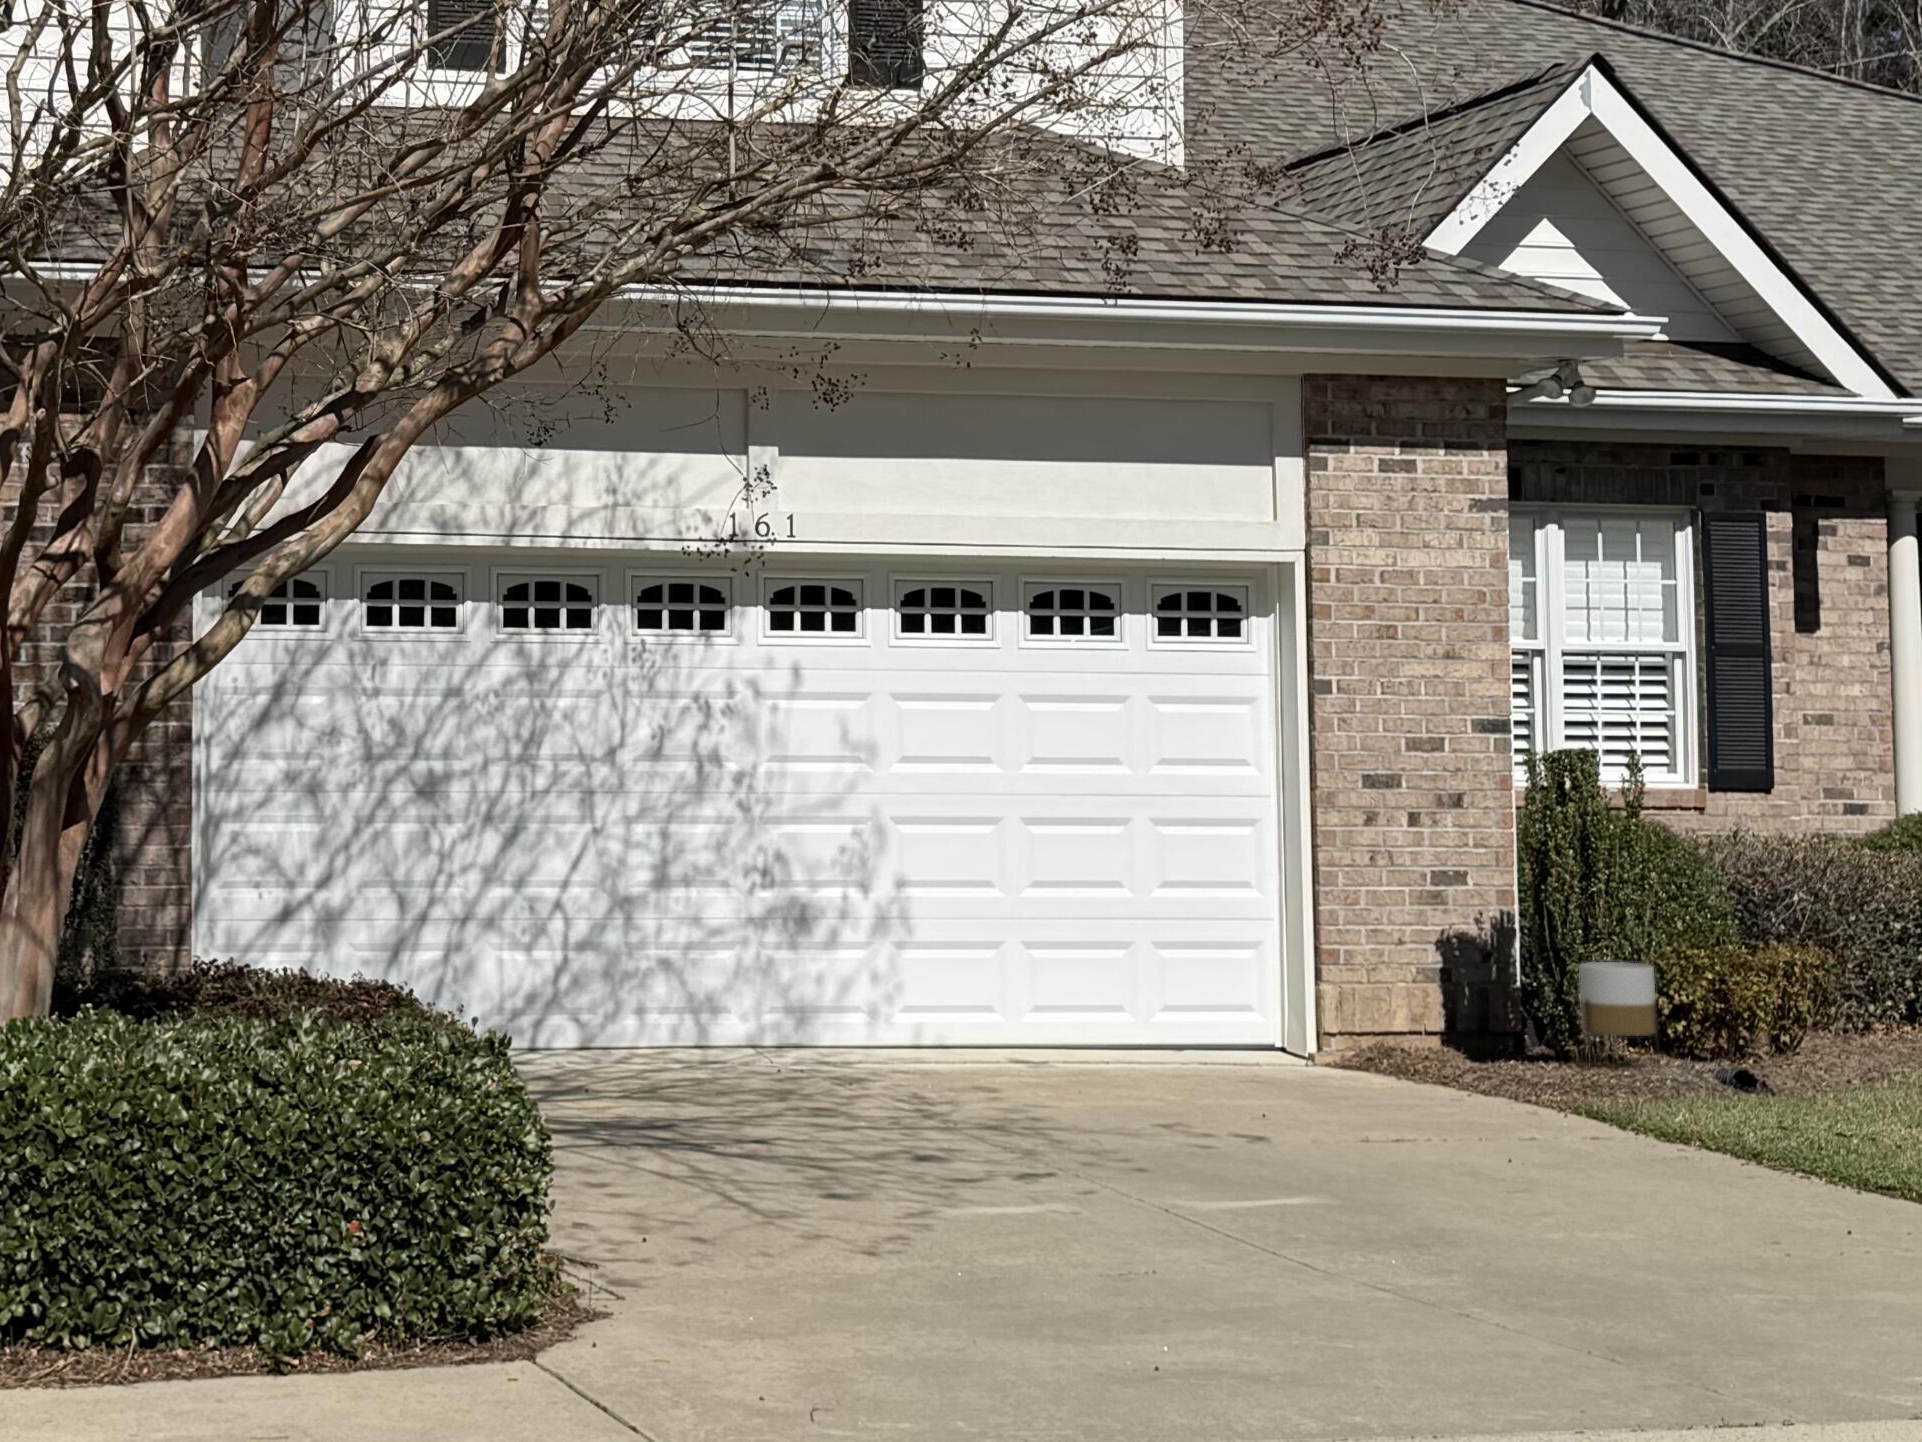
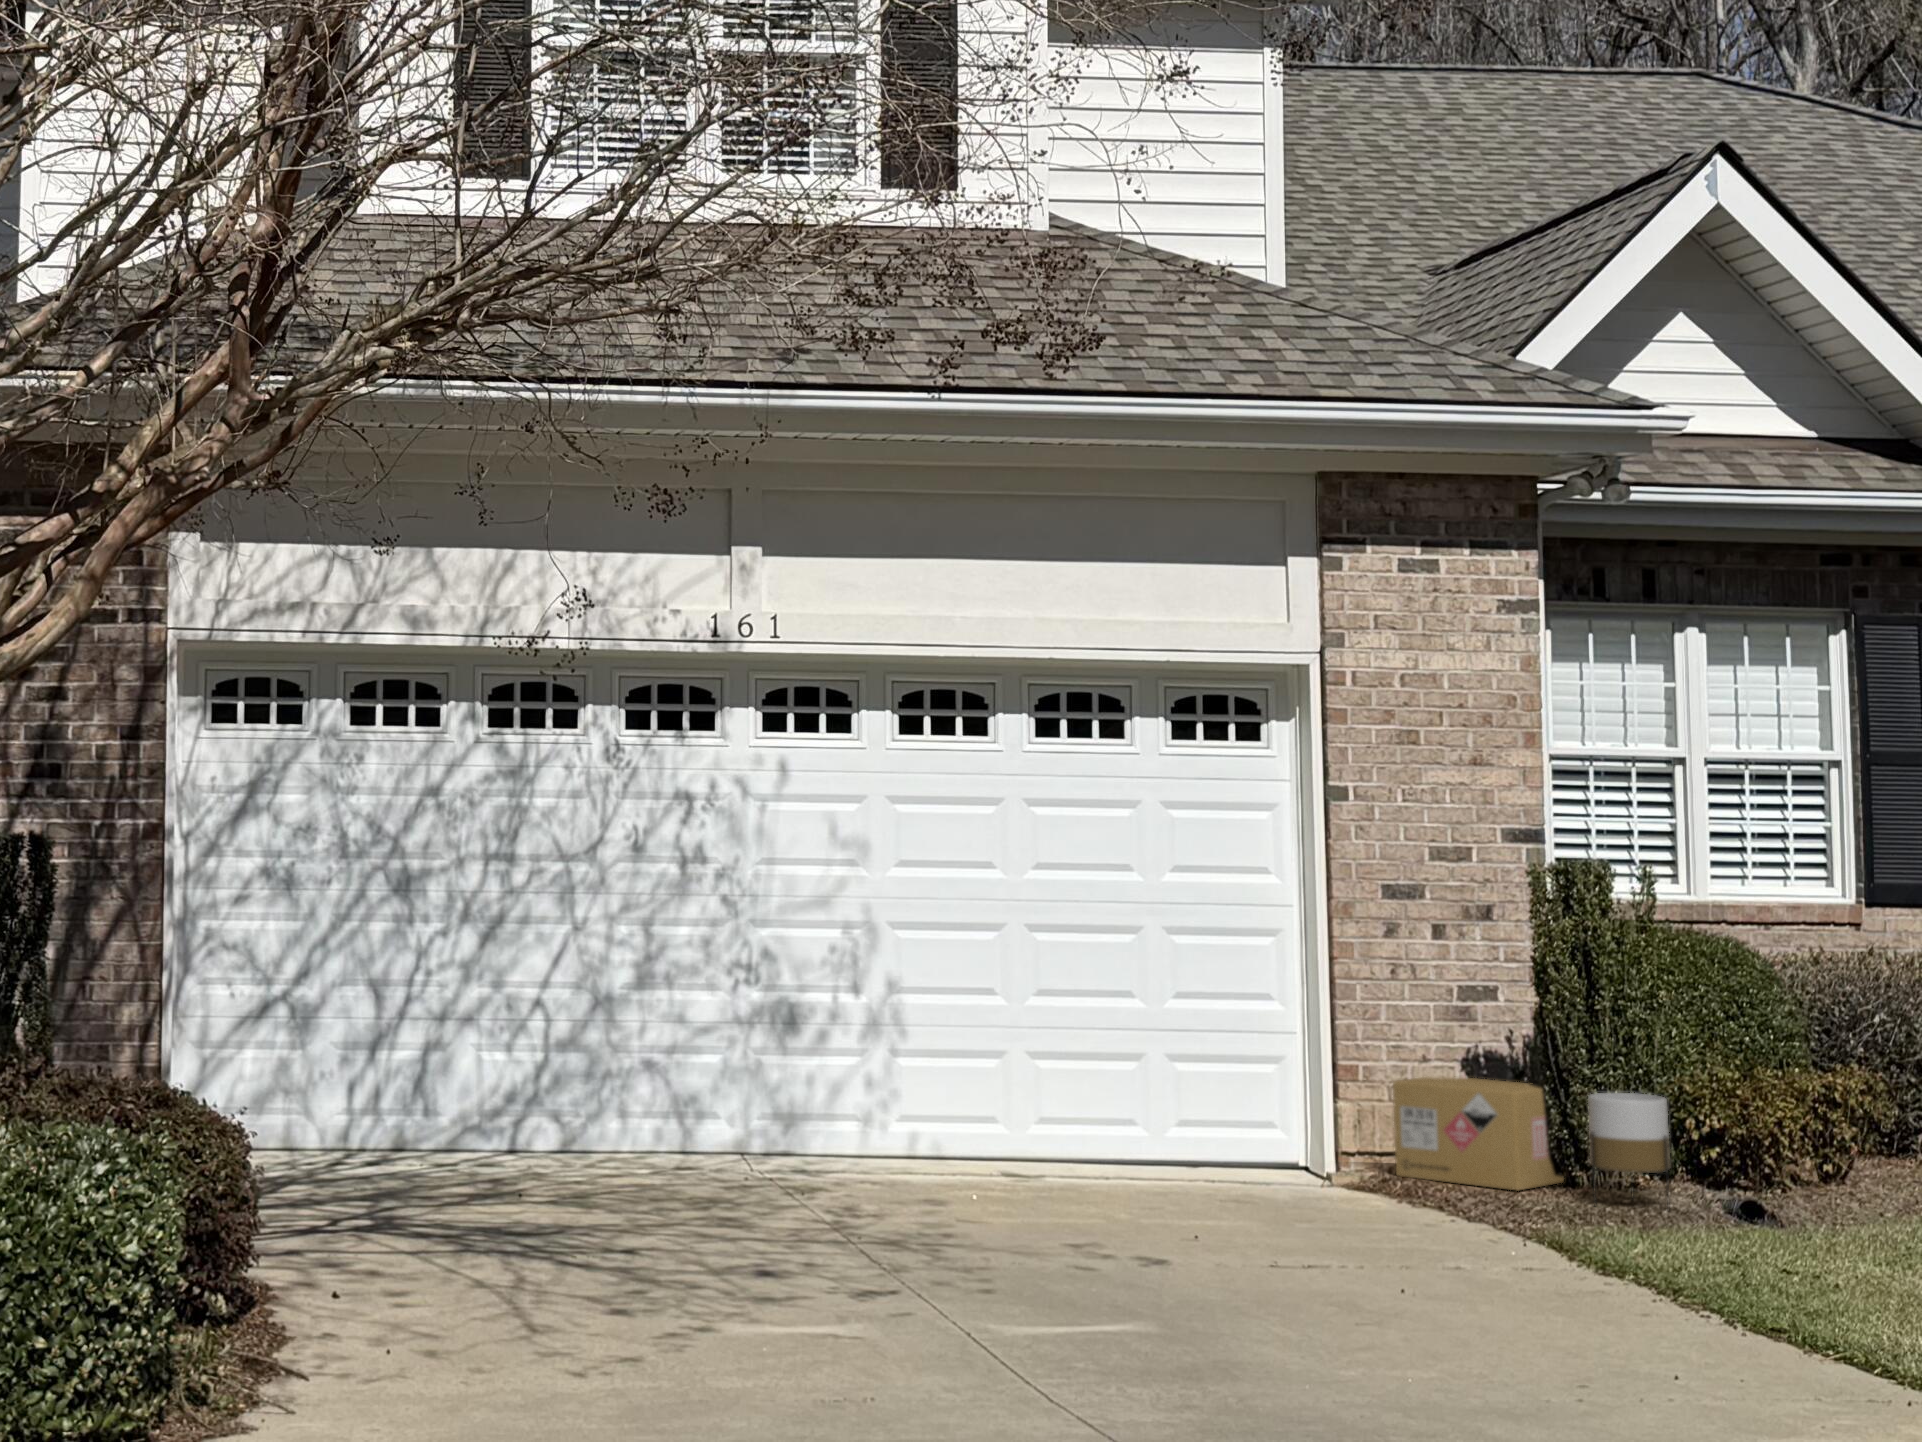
cardboard box: none [1377,953,1537,1058] -> present [1393,1076,1564,1190]

